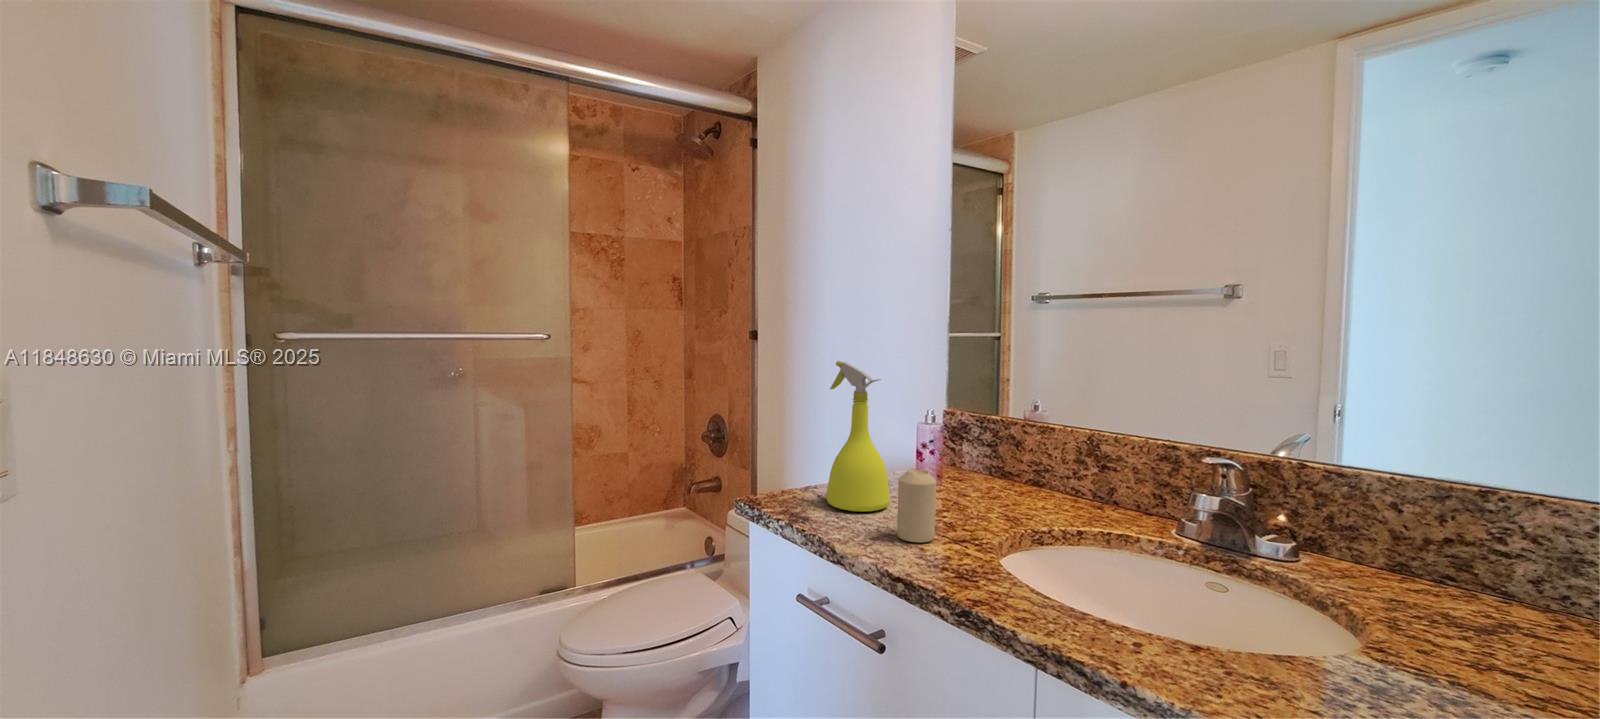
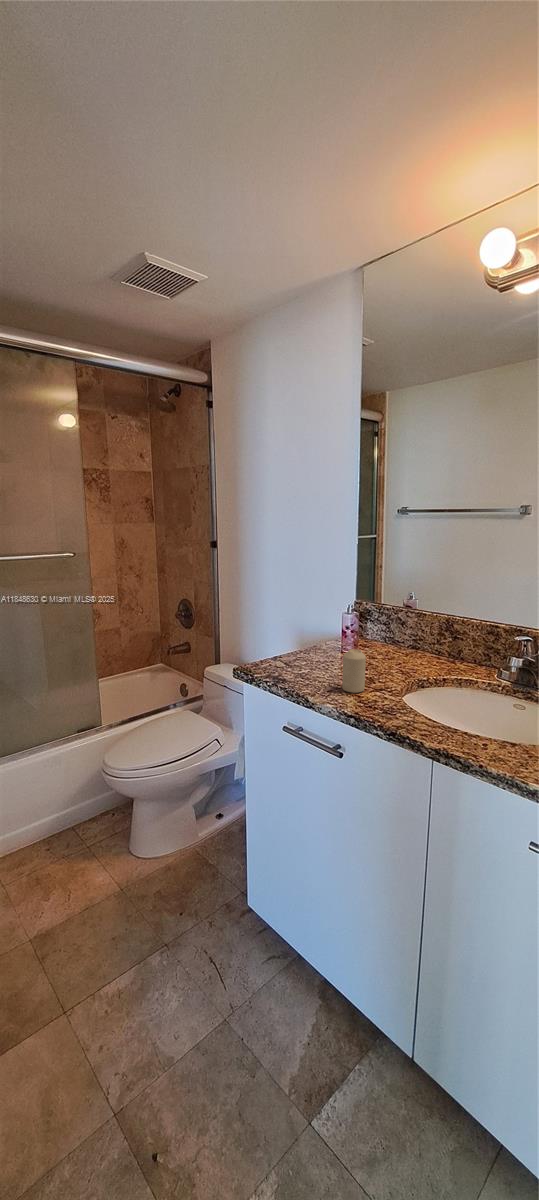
spray bottle: present [826,361,890,512] -> none [292,580,332,674]

